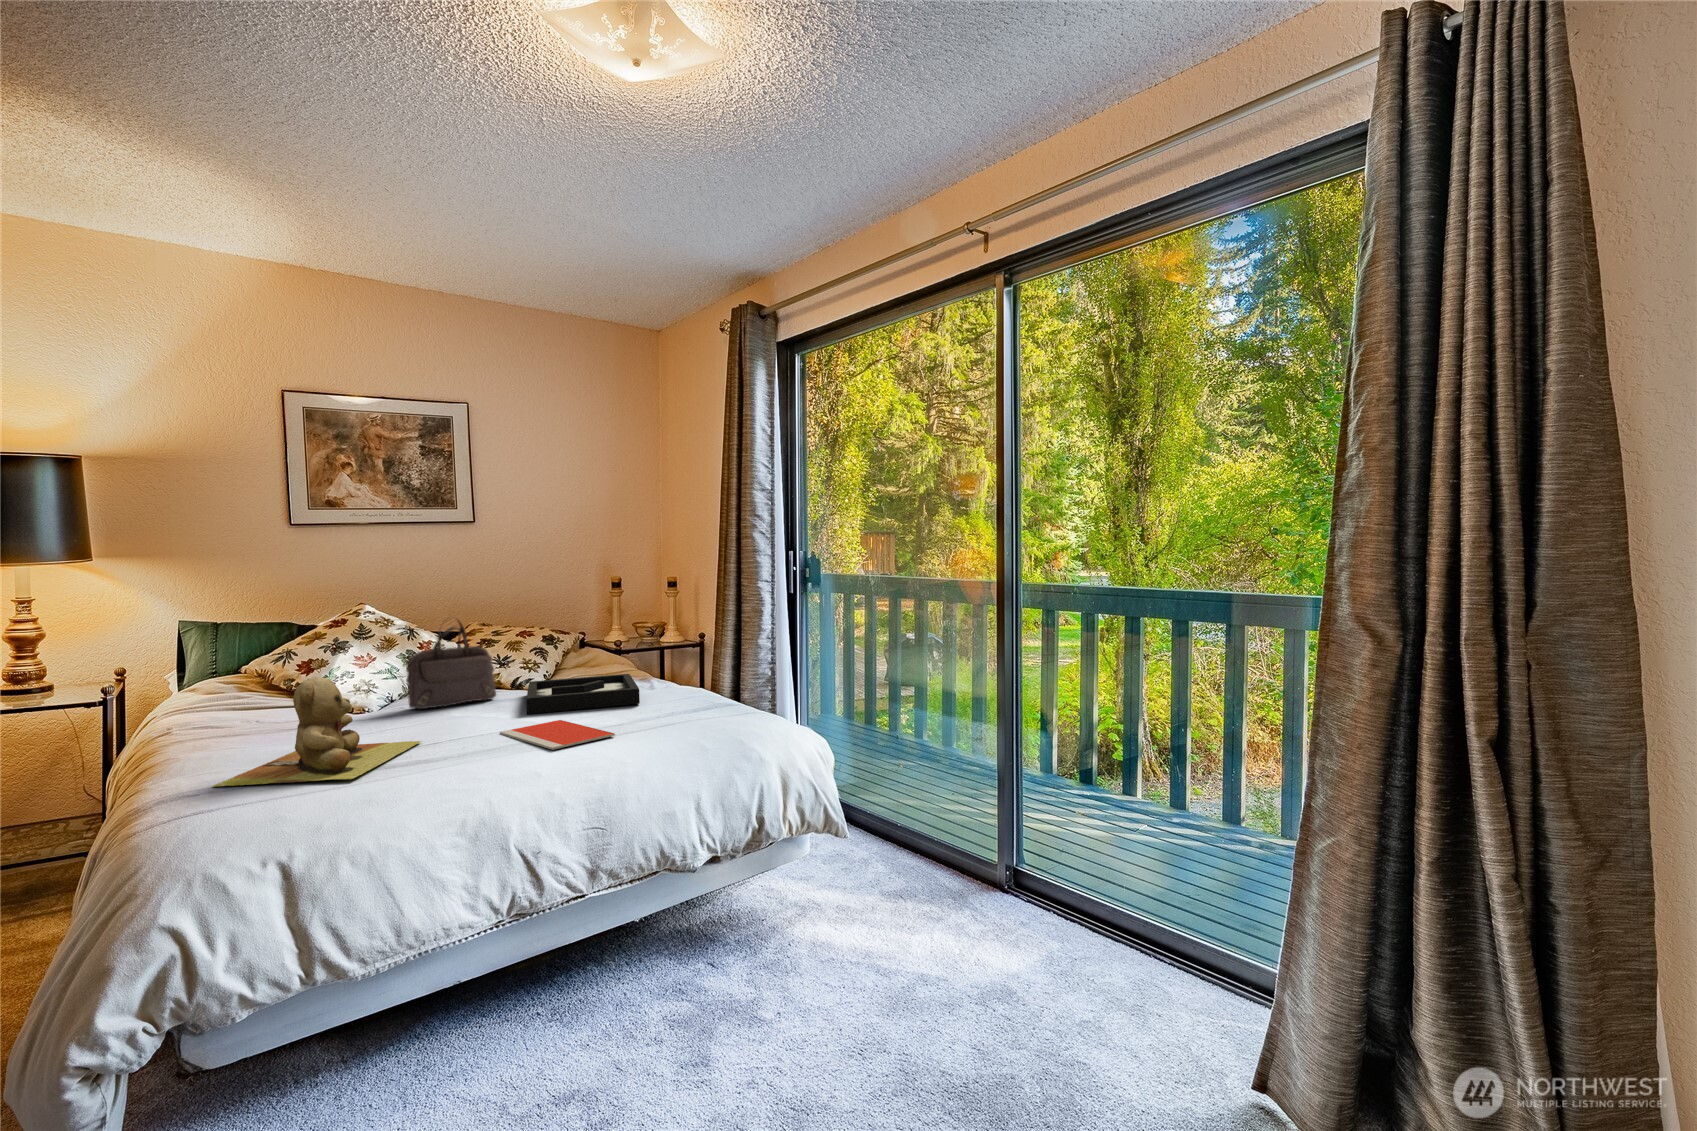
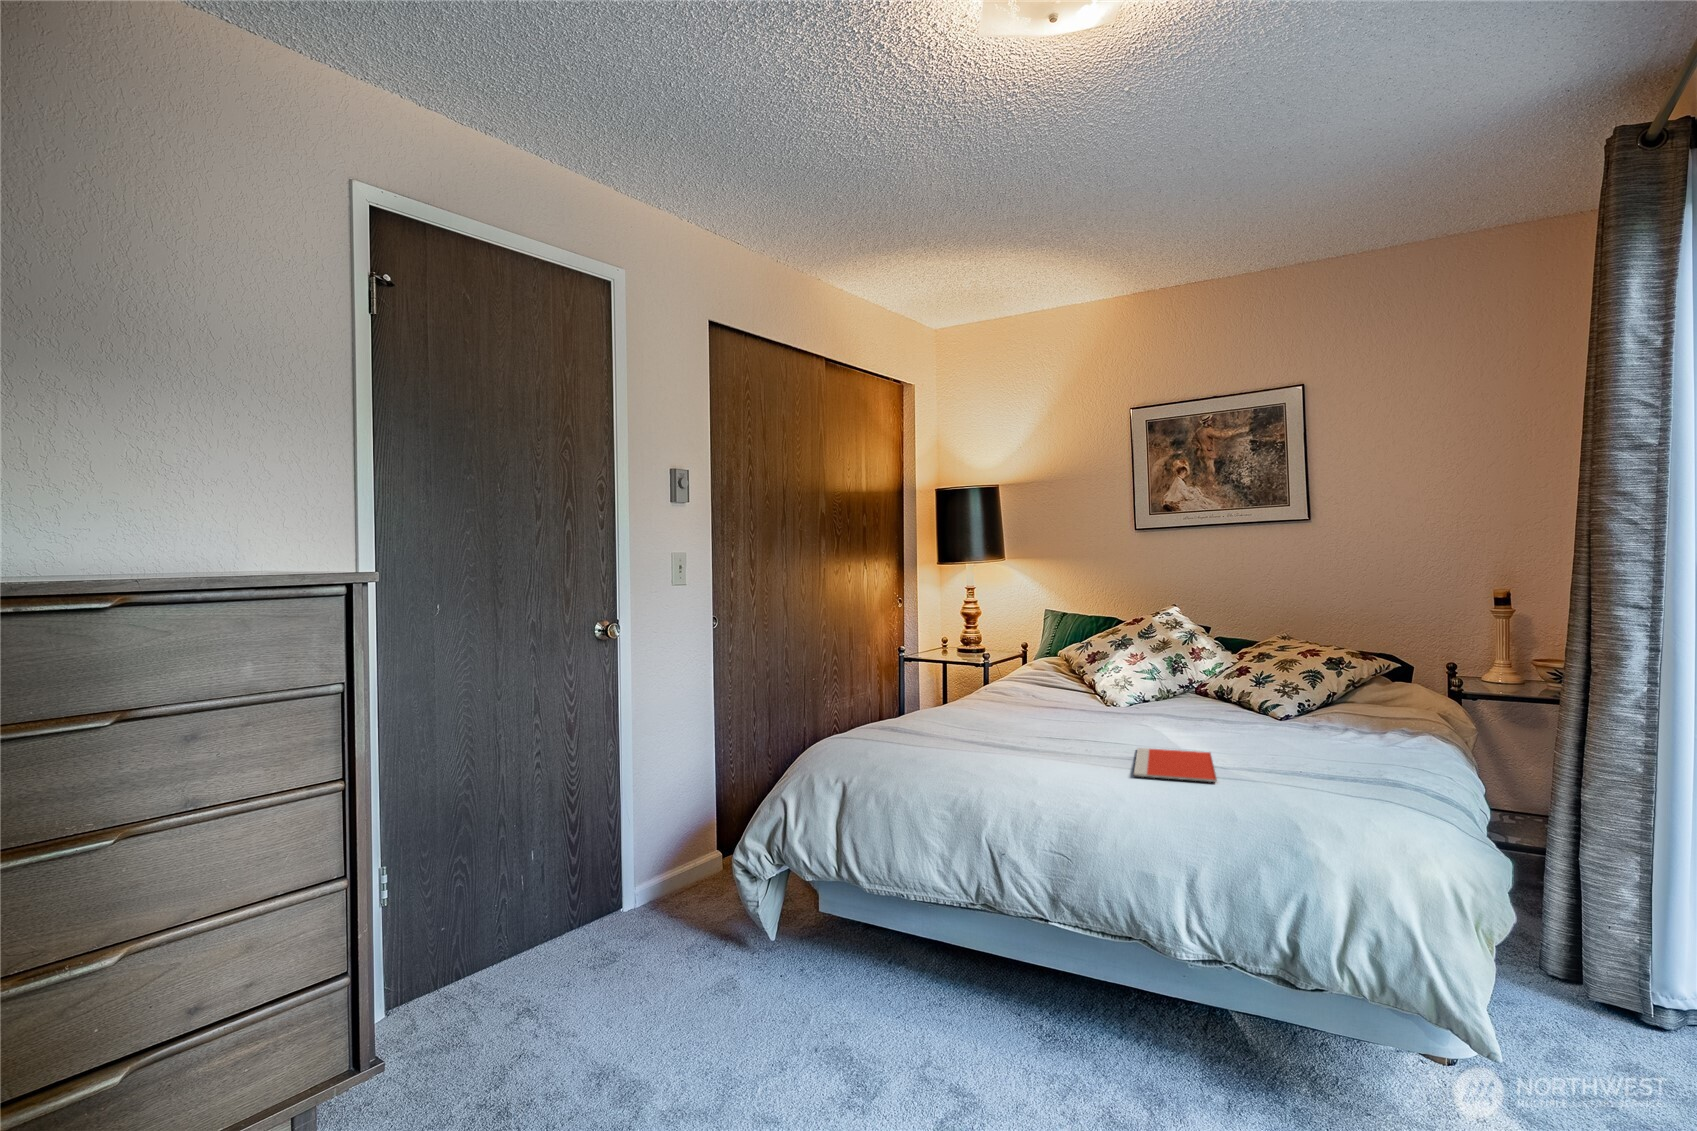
handbag: present [406,620,496,709] -> none [1125,625,1215,718]
decorative tray: present [526,674,640,714] -> none [1200,707,1378,759]
teddy bear: present [213,677,422,787] -> none [915,663,1072,751]

